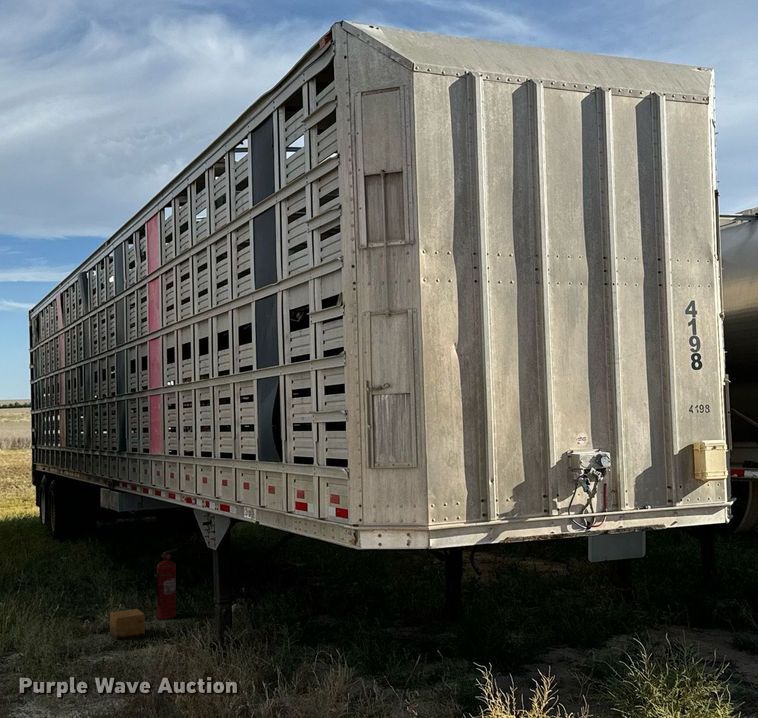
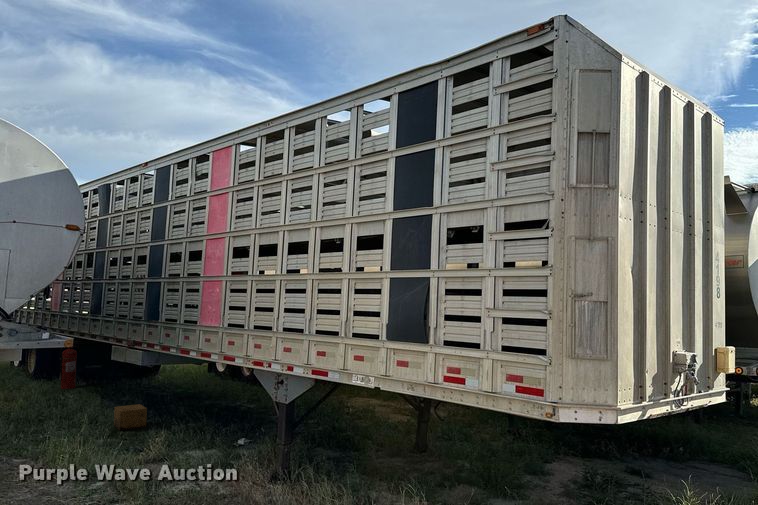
fire extinguisher: present [154,549,178,619] -> present [59,341,78,389]

